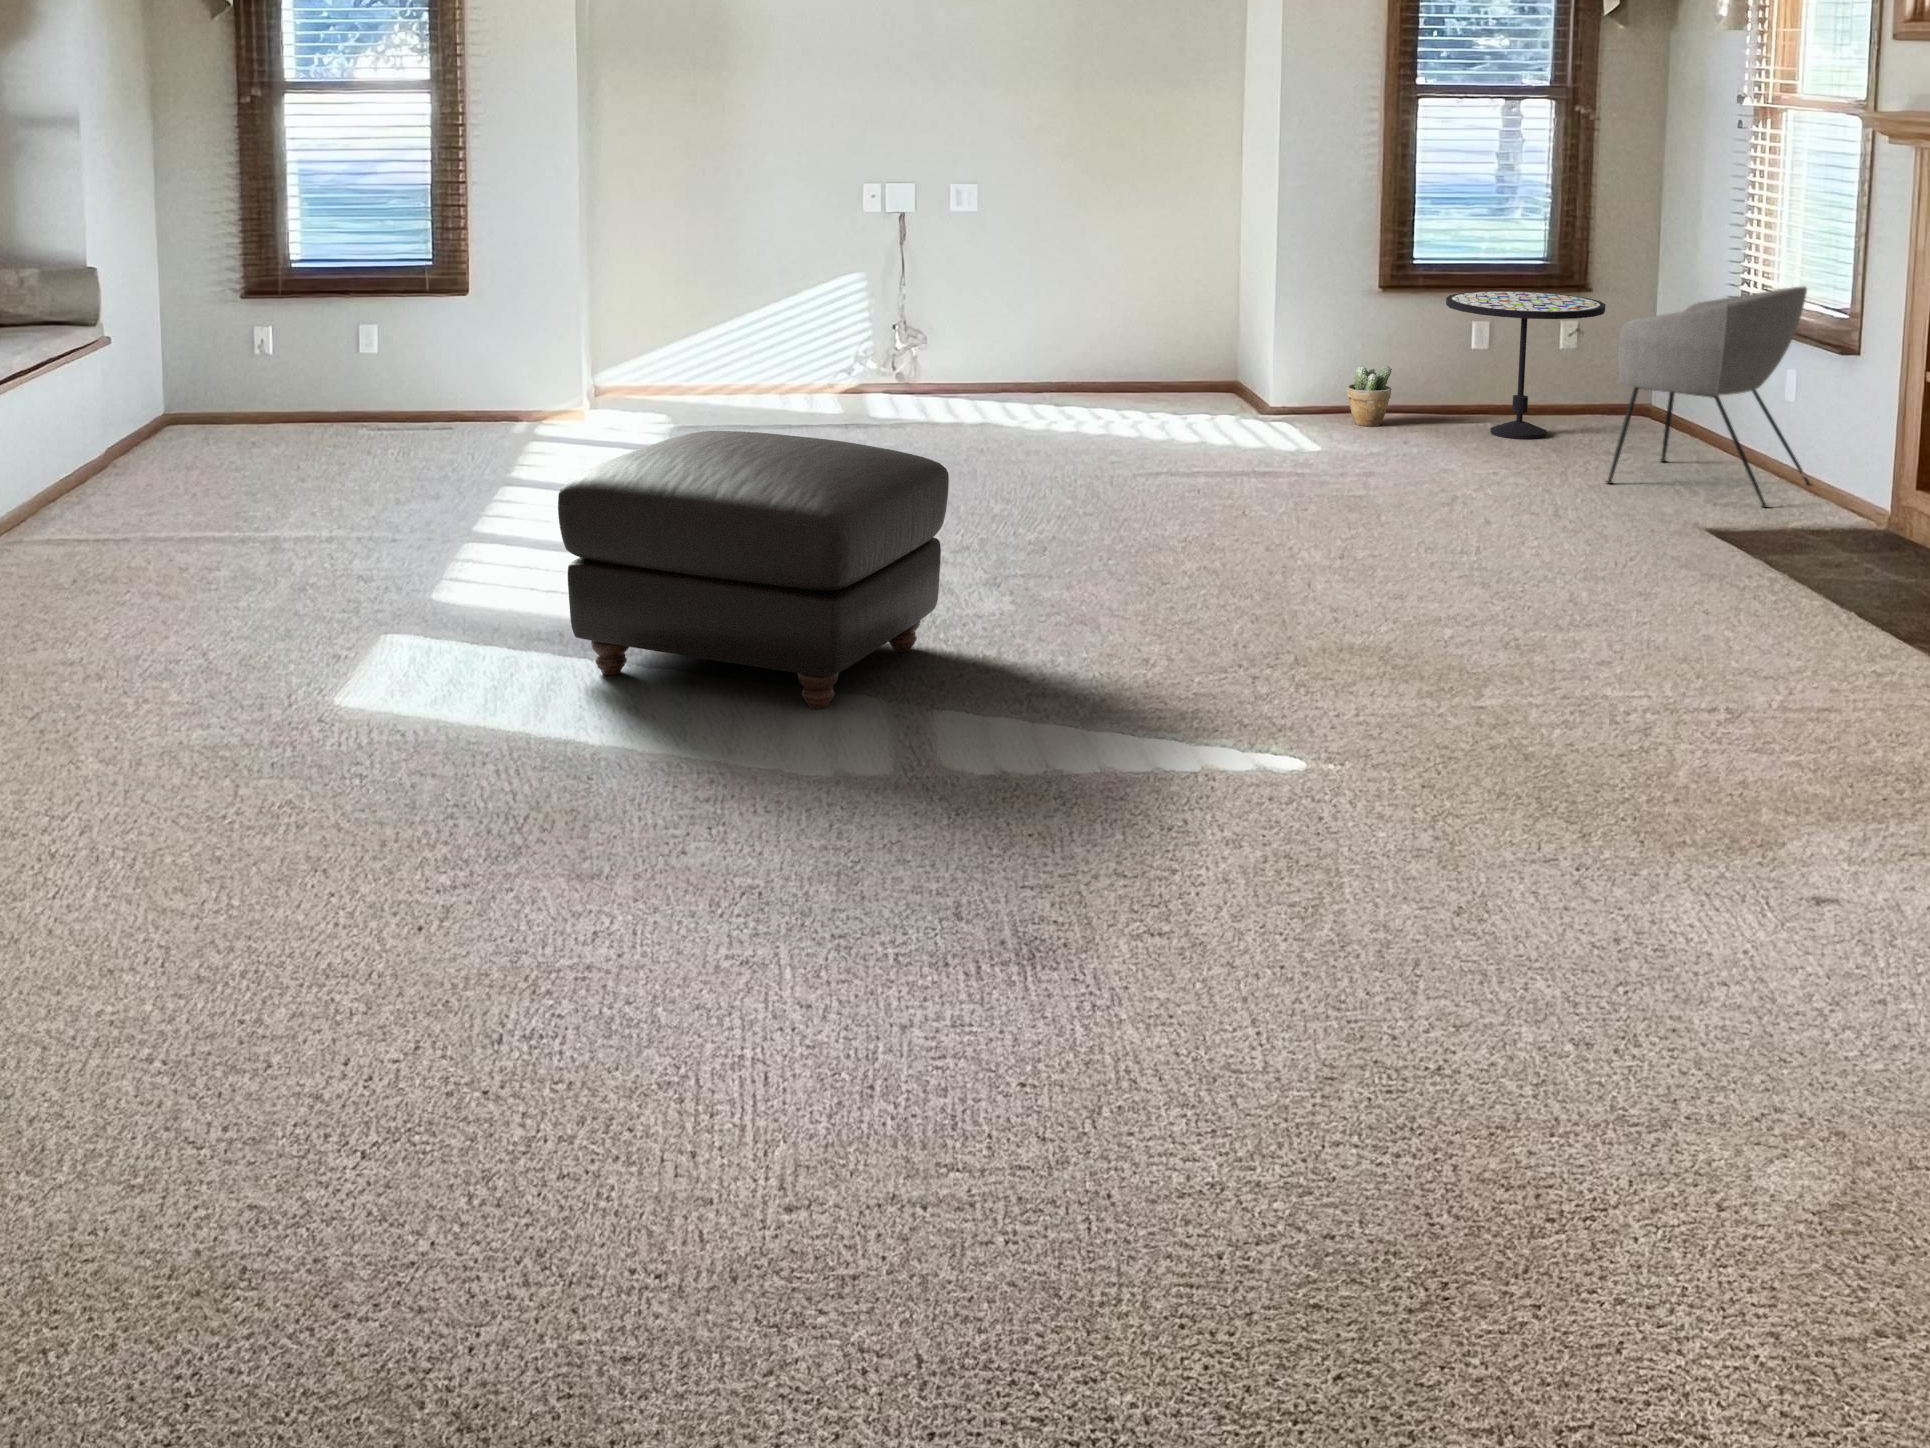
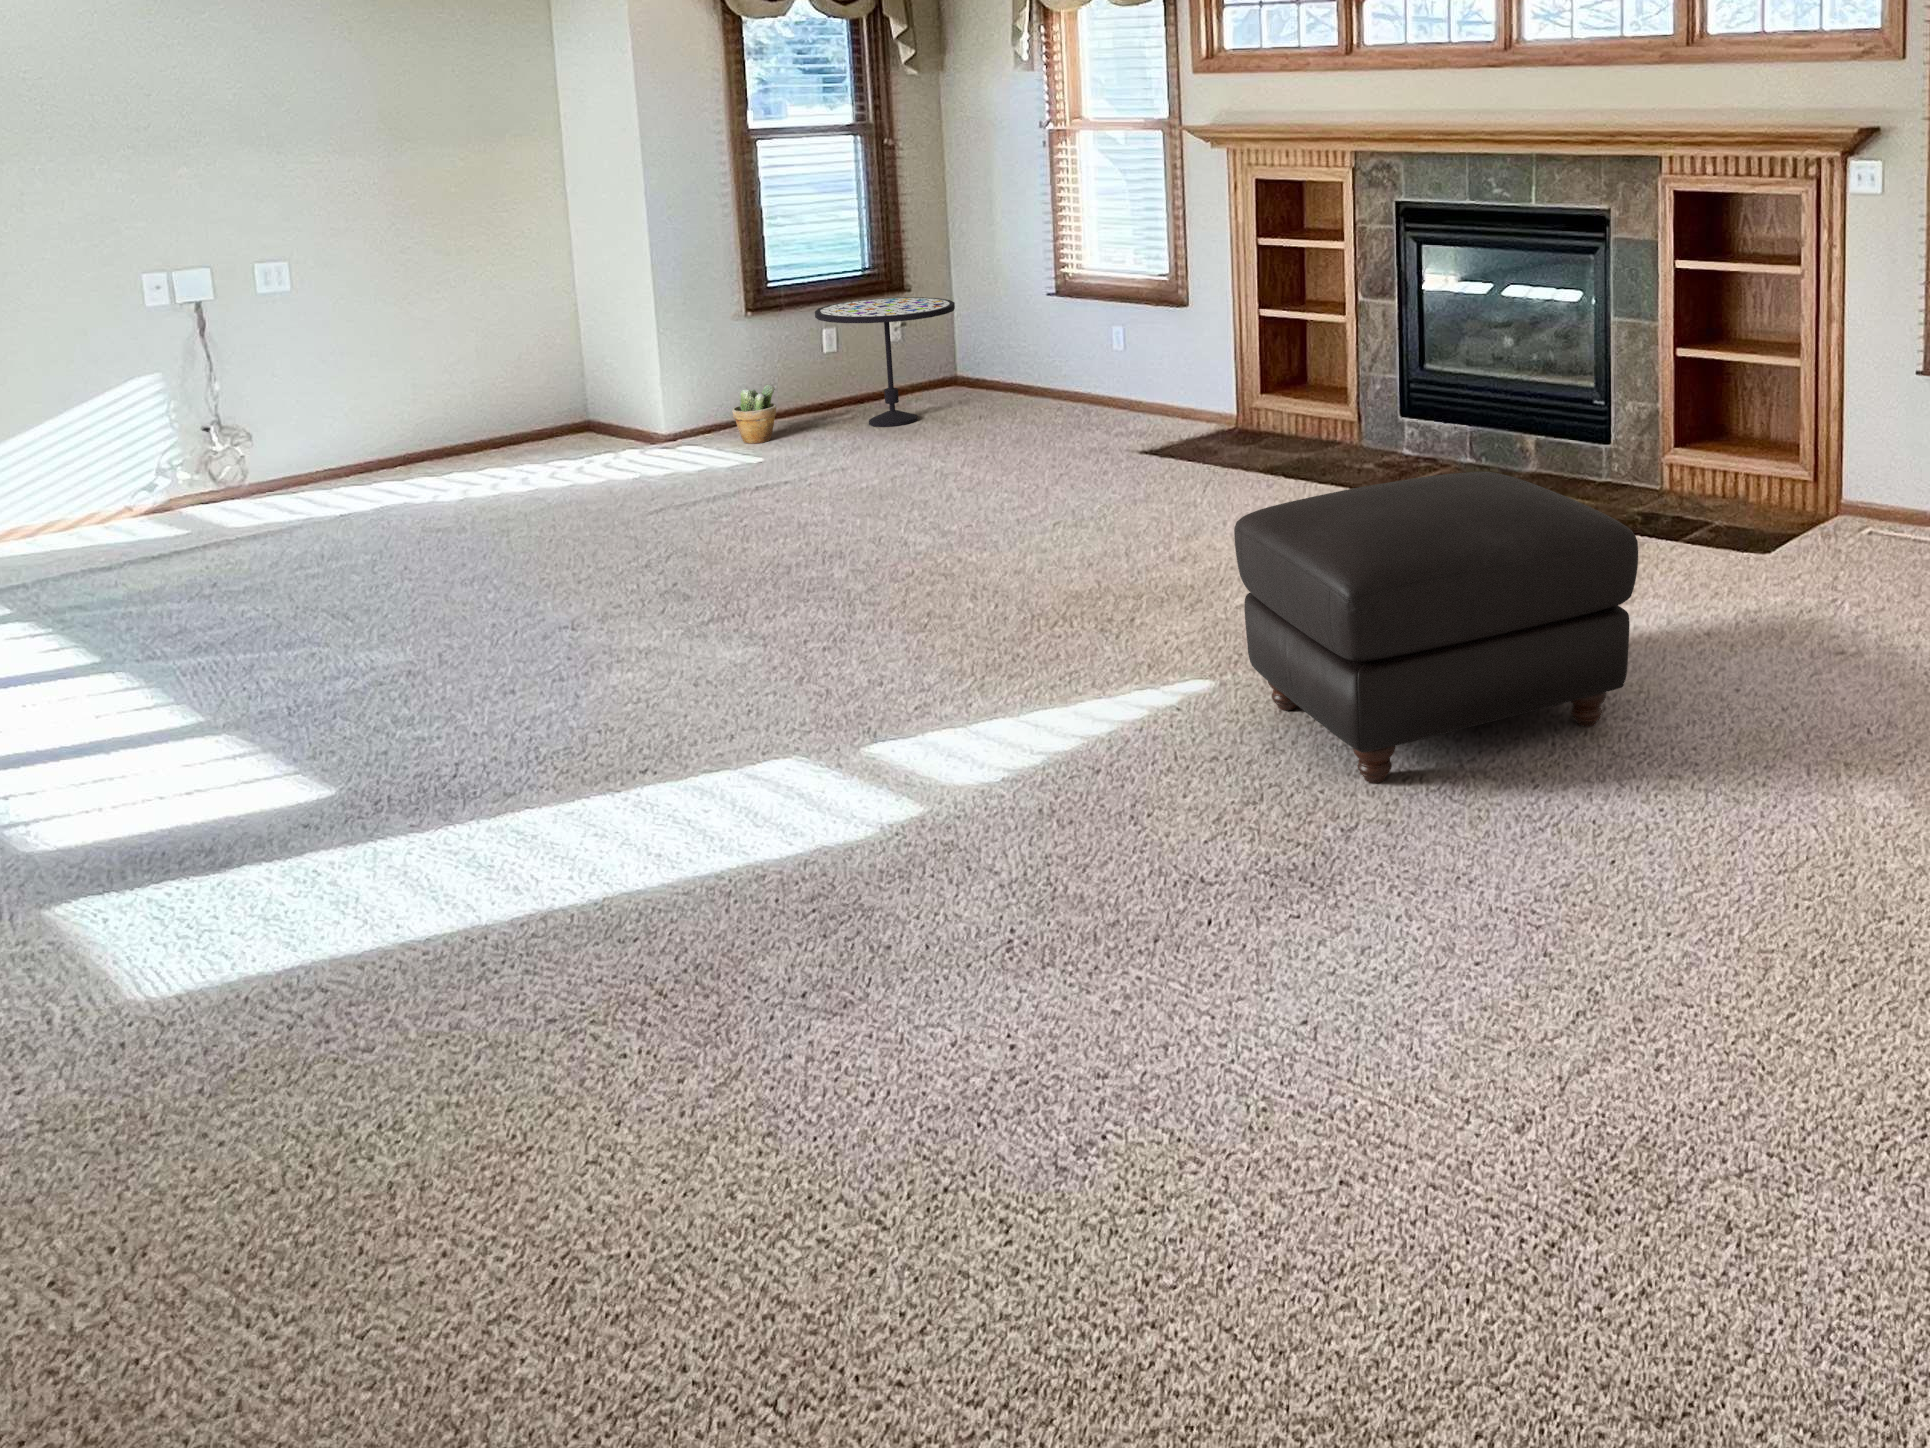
armchair: present [1606,287,1812,508] -> none [1025,262,1156,443]
ottoman: present [558,431,949,709] -> present [1234,471,1638,783]

